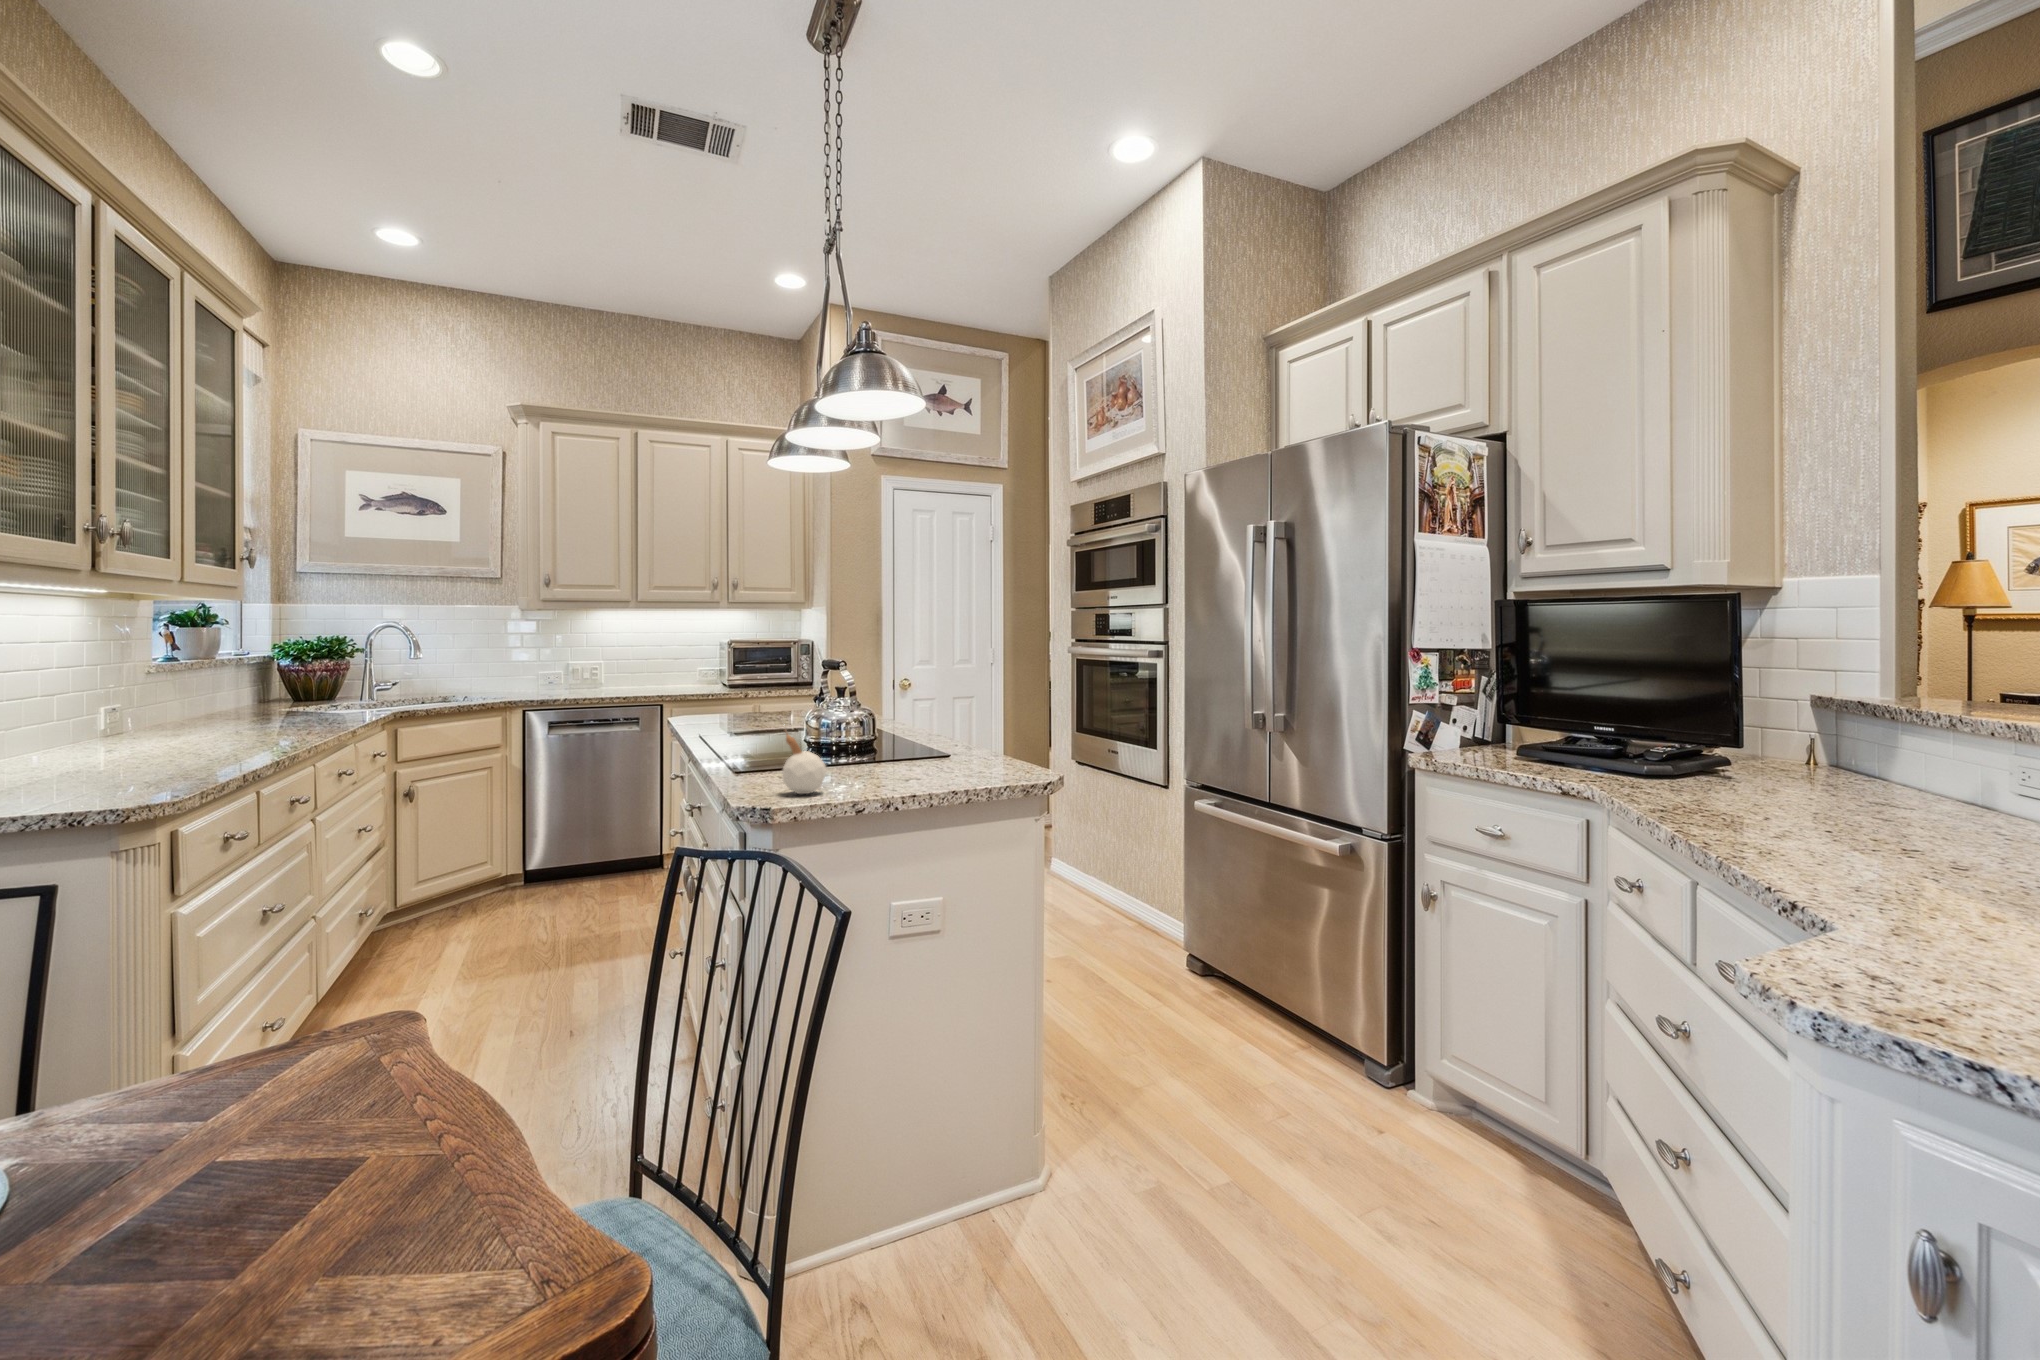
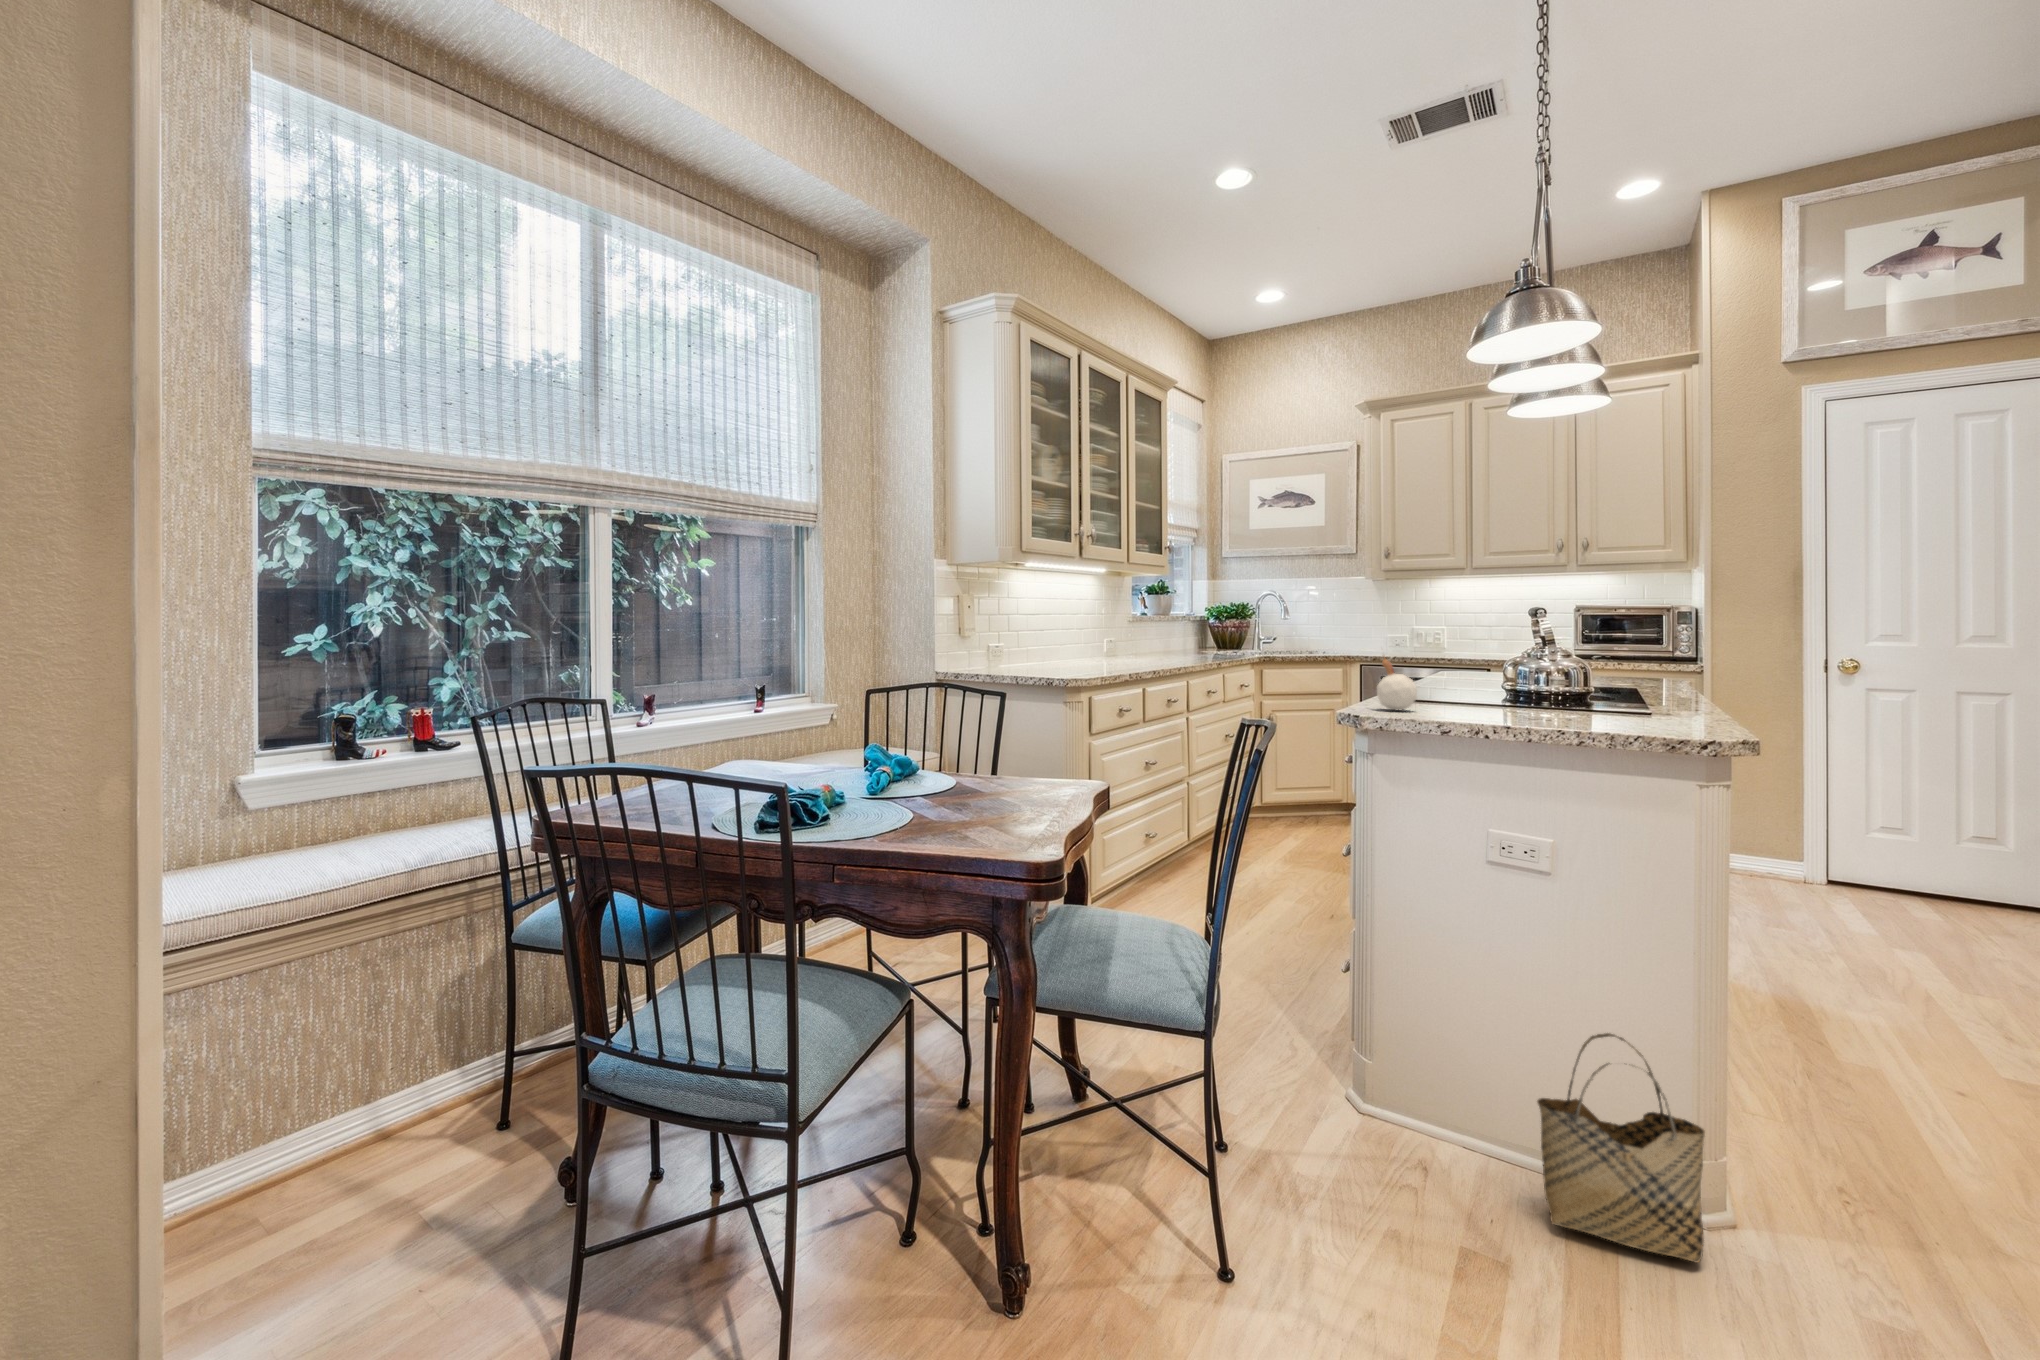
woven basket: none [966,1072,1082,1290] -> present [1537,1033,1705,1262]

